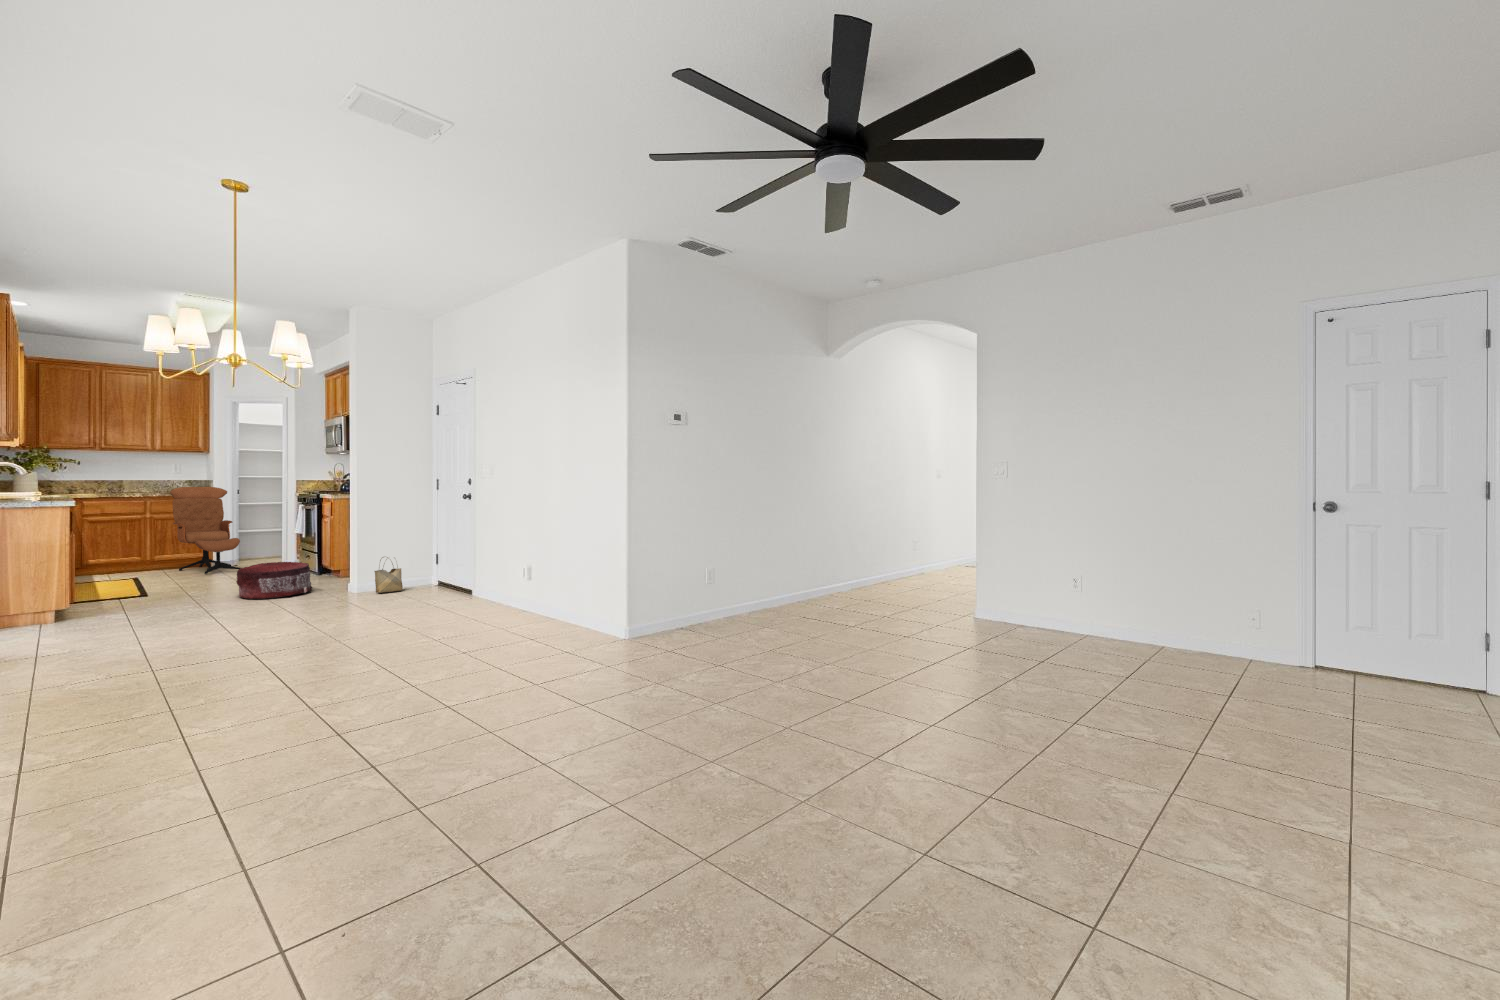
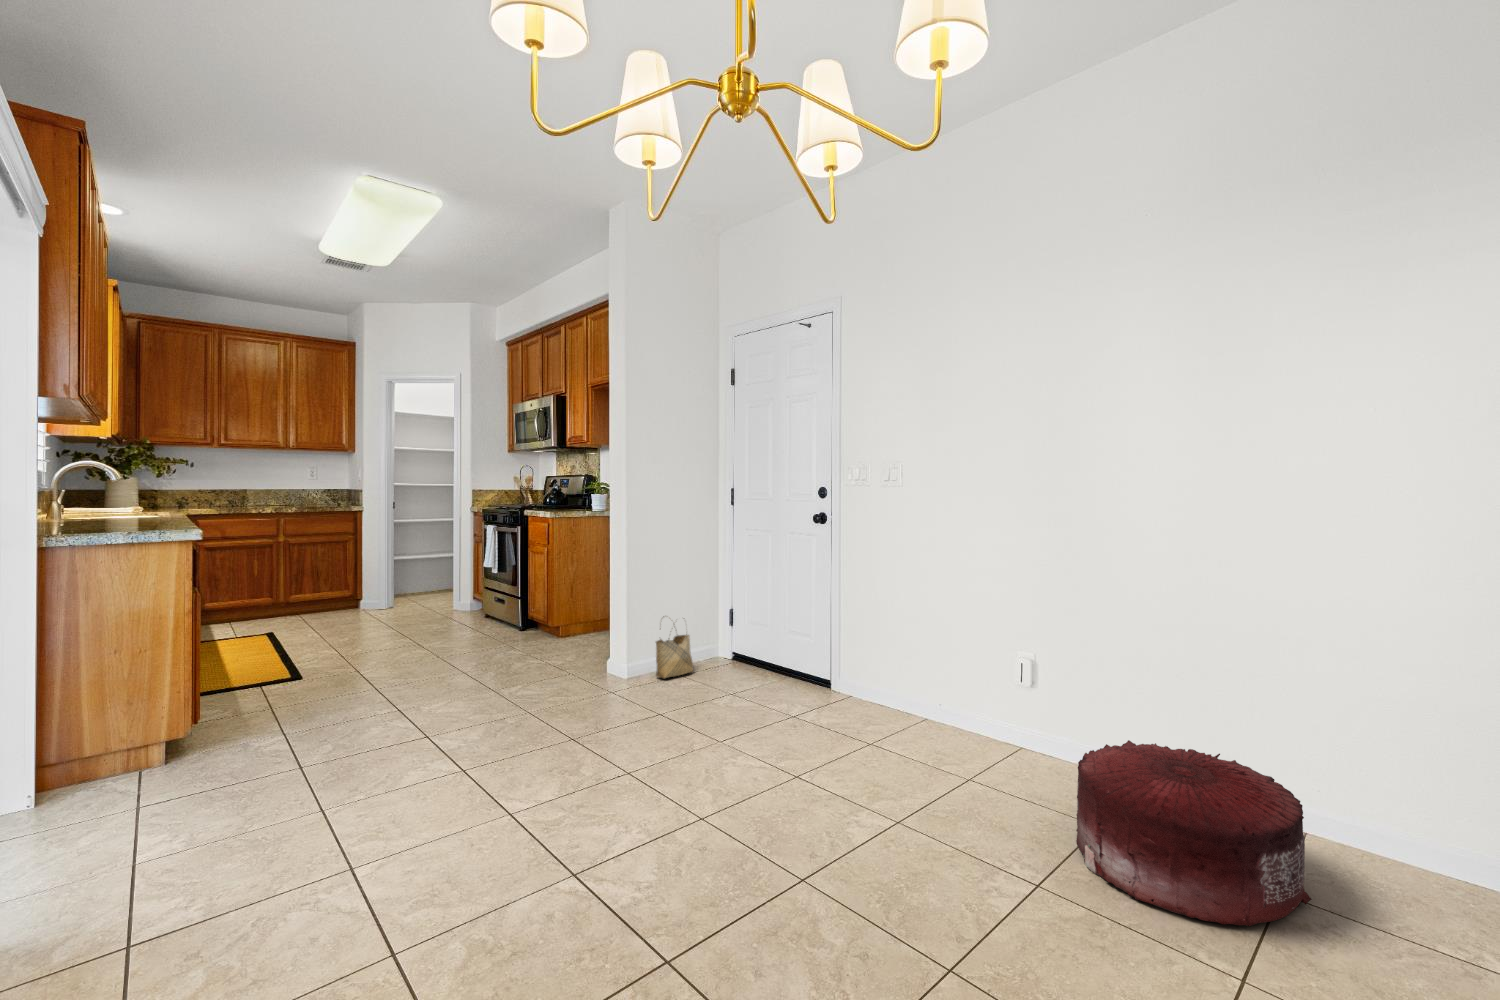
lounge chair: present [170,487,240,574] -> none [310,498,409,627]
pouf: present [236,562,312,599] -> present [1076,740,1311,926]

